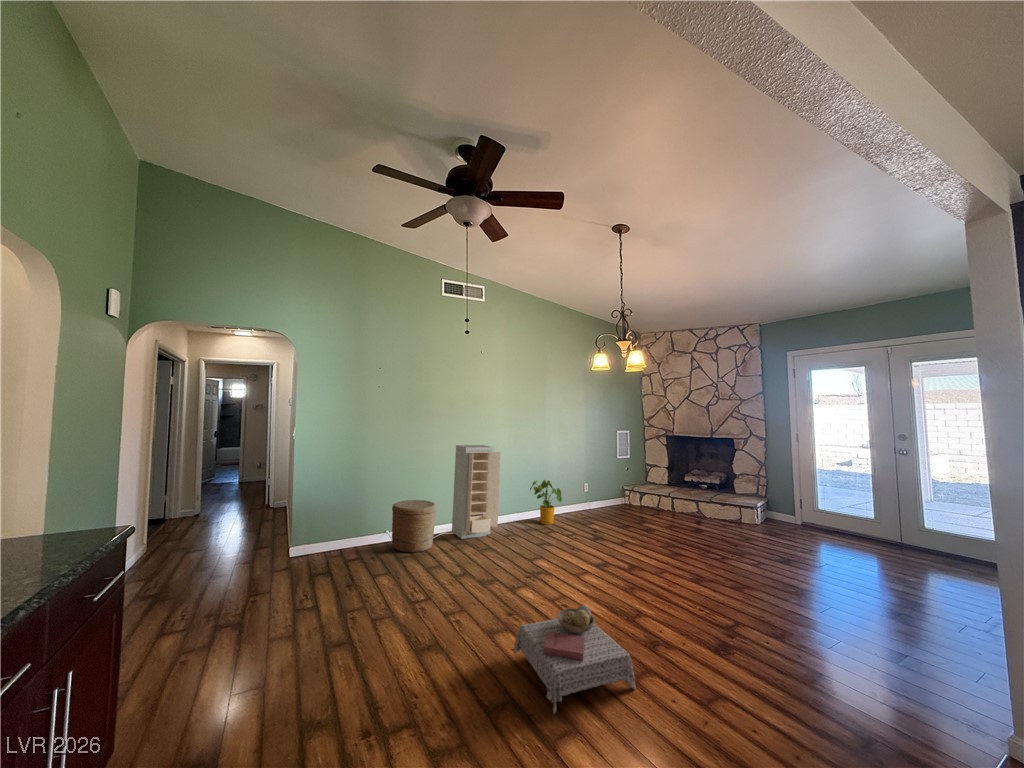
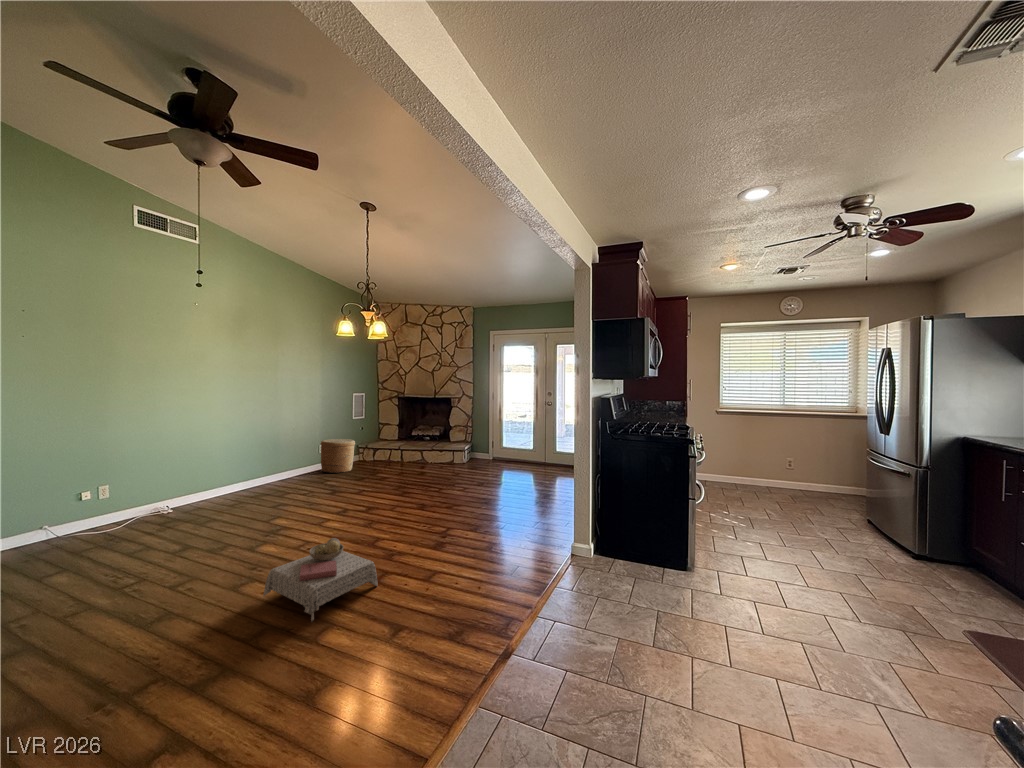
storage cabinet: present [452,445,500,539] -> none [147,412,220,521]
house plant: present [530,480,562,525] -> none [256,445,296,490]
woven basket: present [392,500,436,553] -> present [321,439,355,473]

